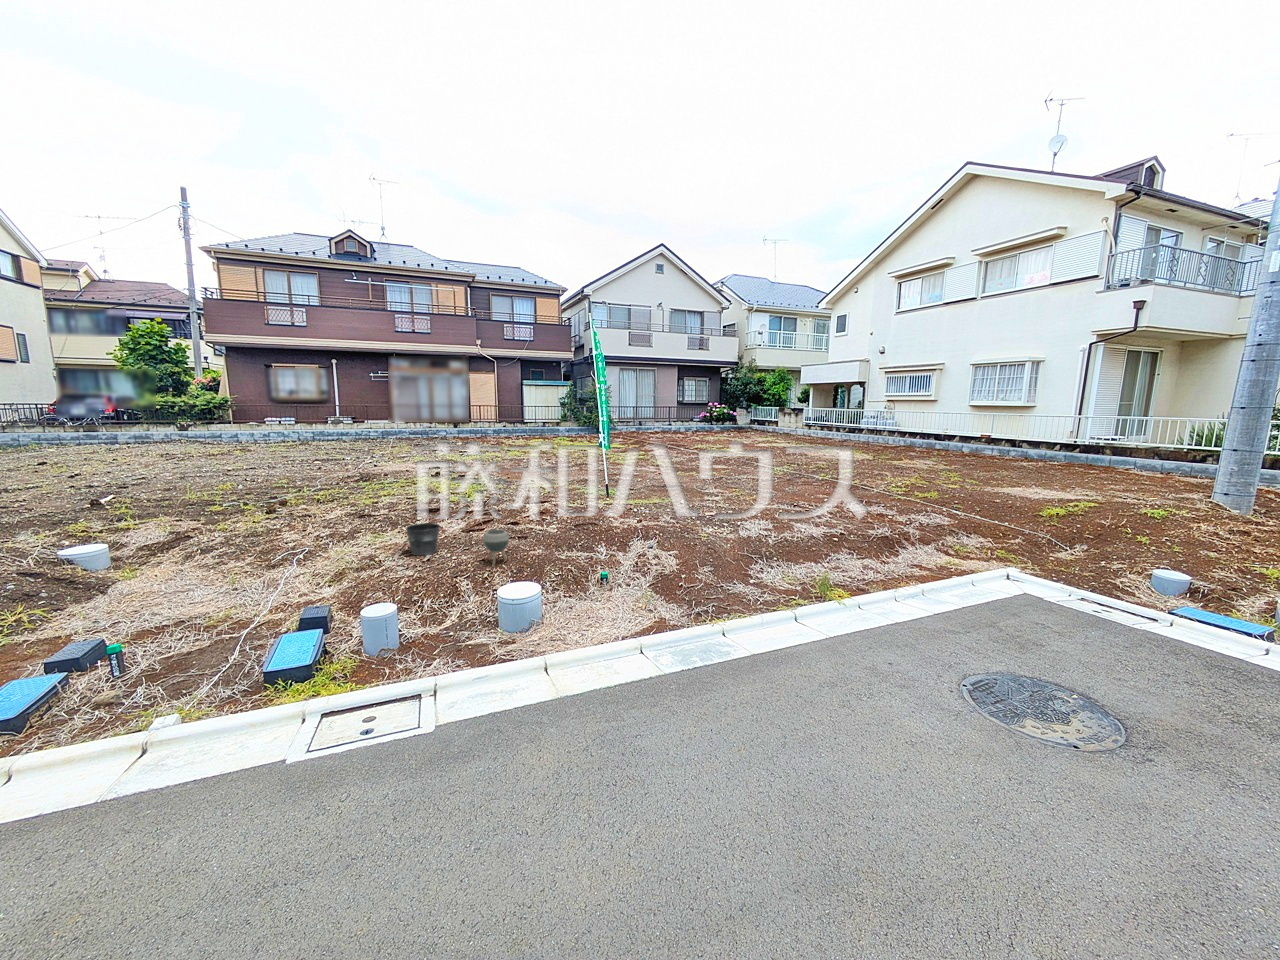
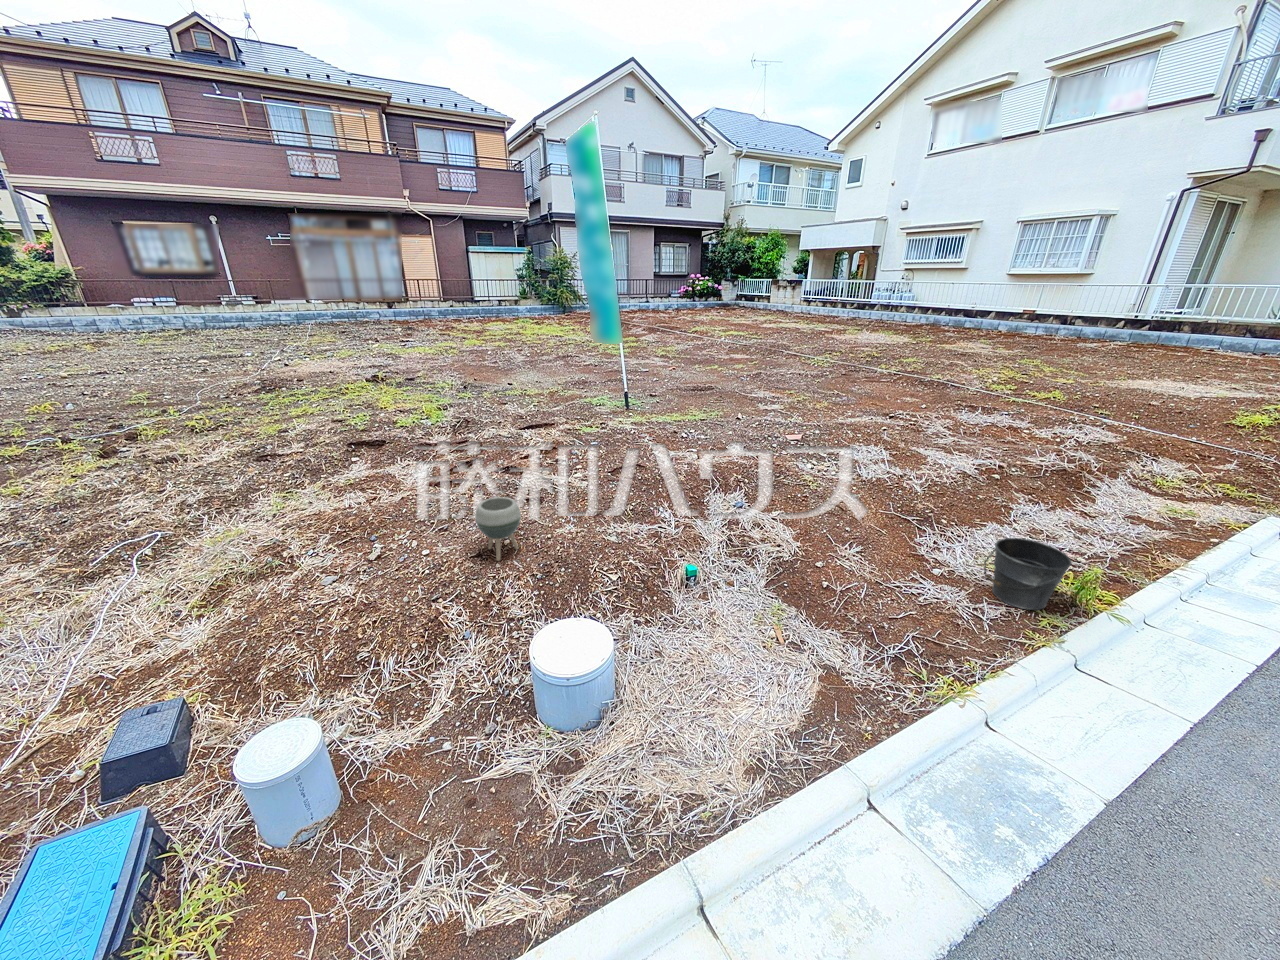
bucket: present [404,523,440,555] -> present [984,538,1072,610]

